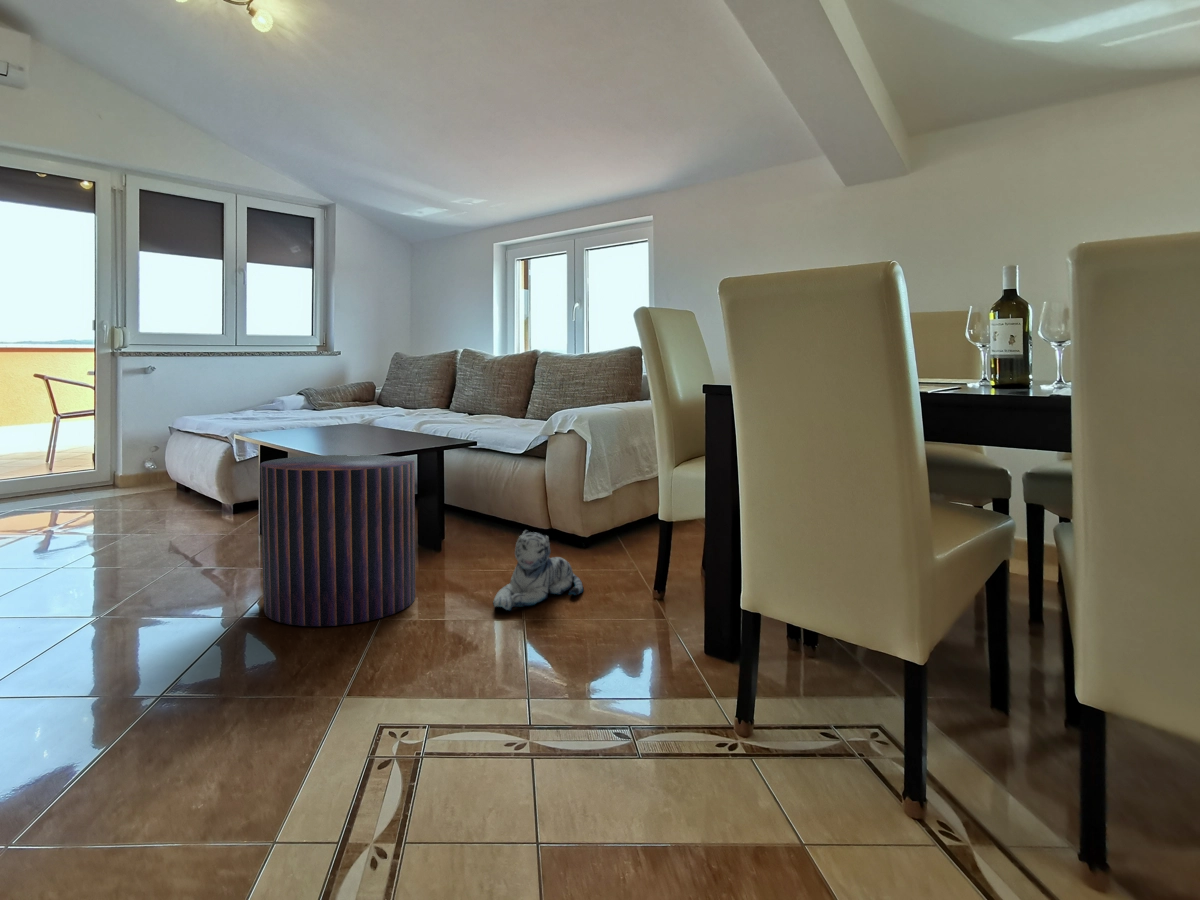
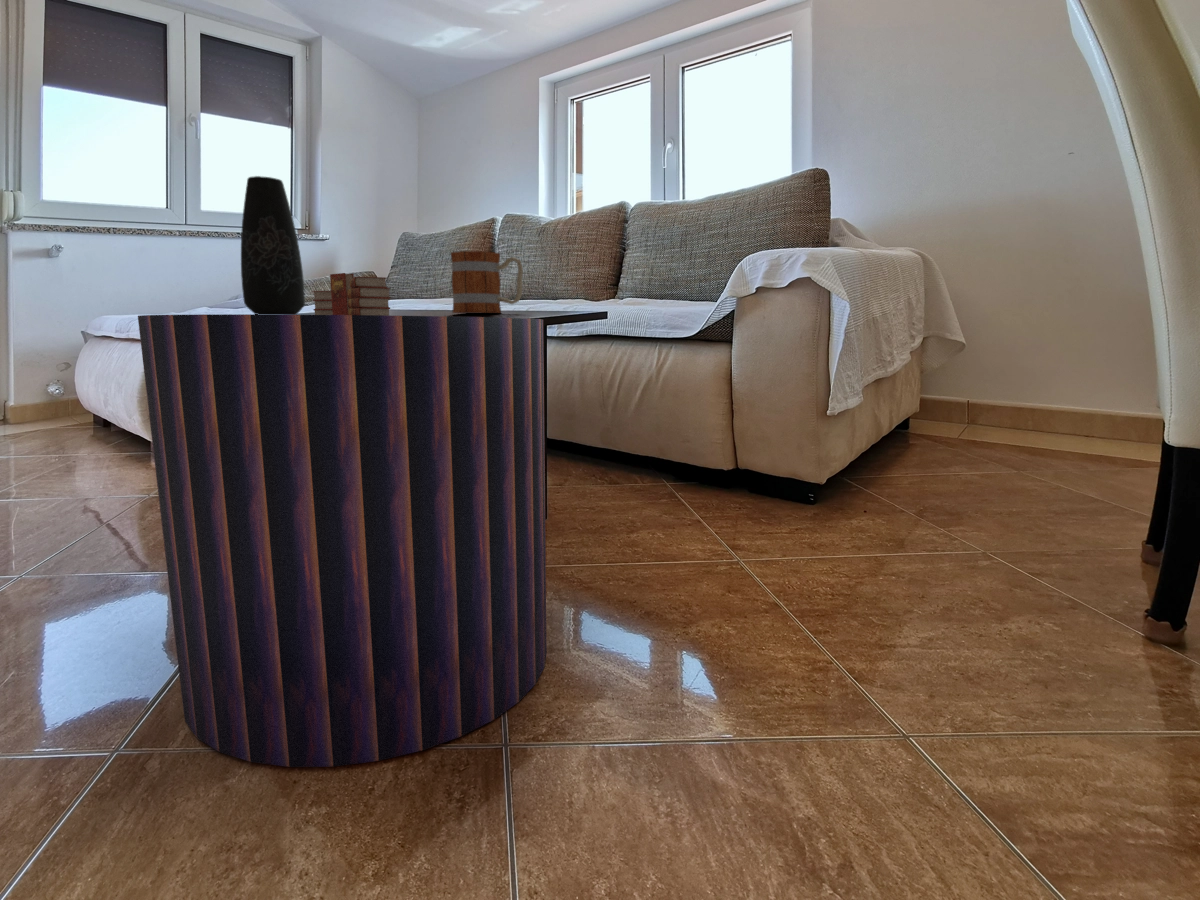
vase: none [288,366,321,437] -> present [241,176,305,315]
mug: none [395,411,433,442] -> present [451,251,523,313]
book: none [324,423,362,448] -> present [313,273,390,316]
plush toy: present [493,530,583,610] -> none [740,484,911,687]

